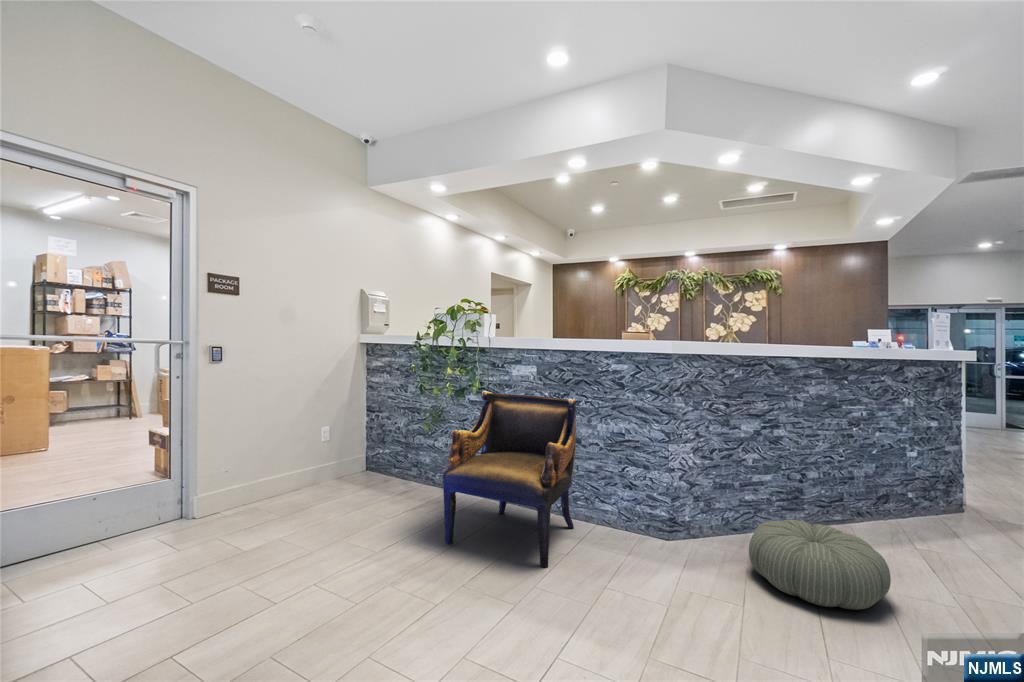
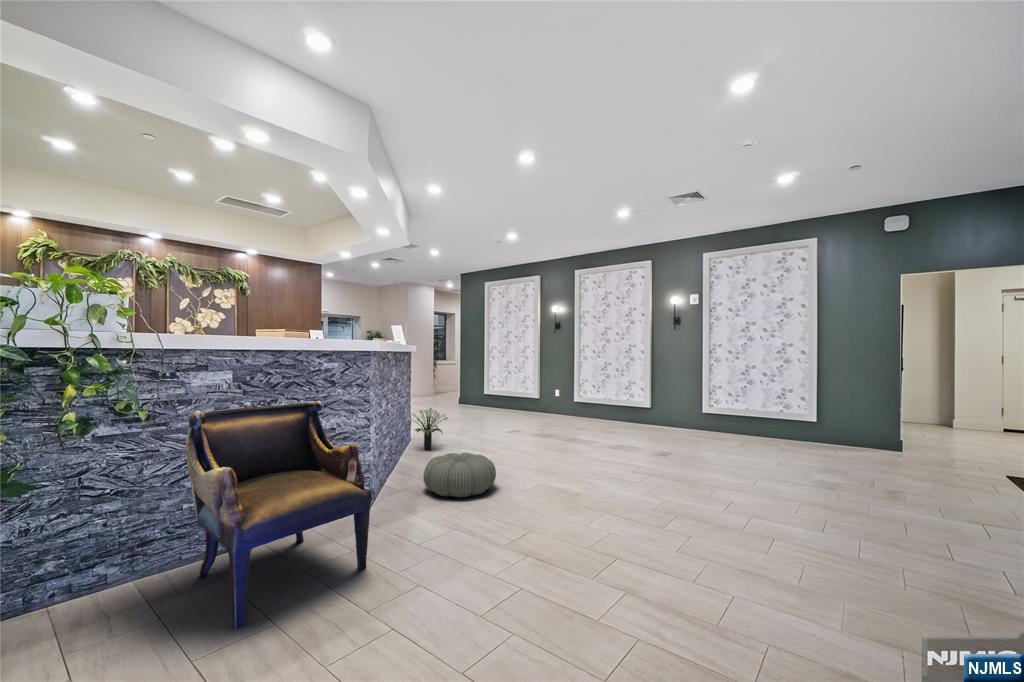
potted plant: none [887,458,977,533] -> present [408,408,448,451]

